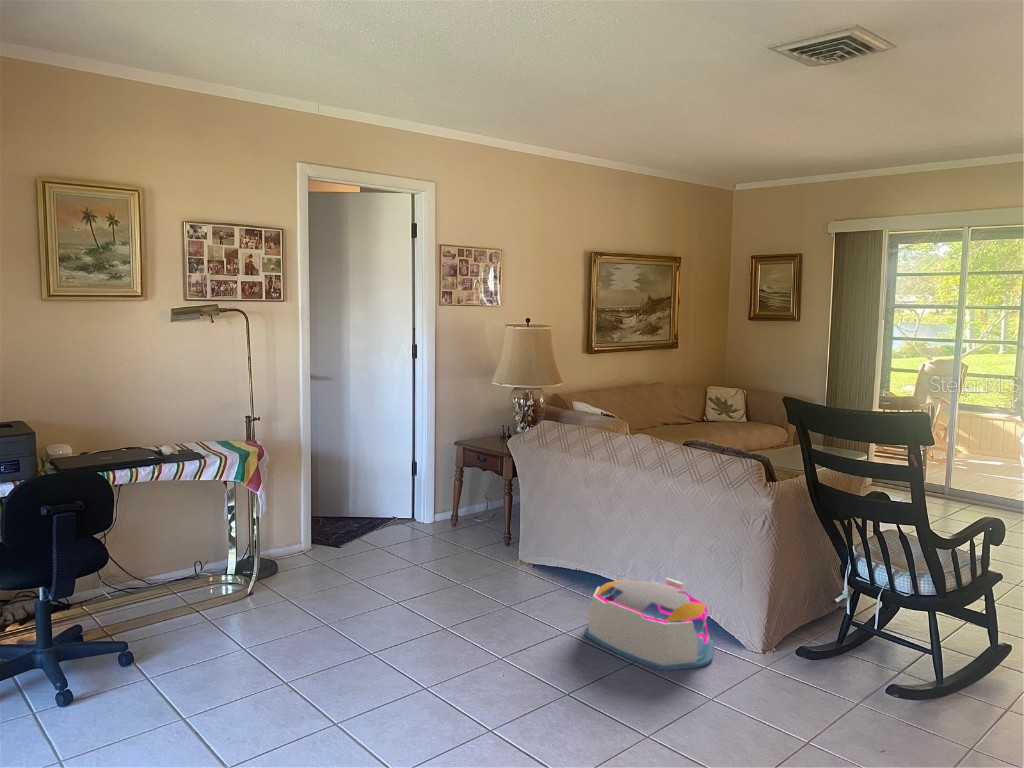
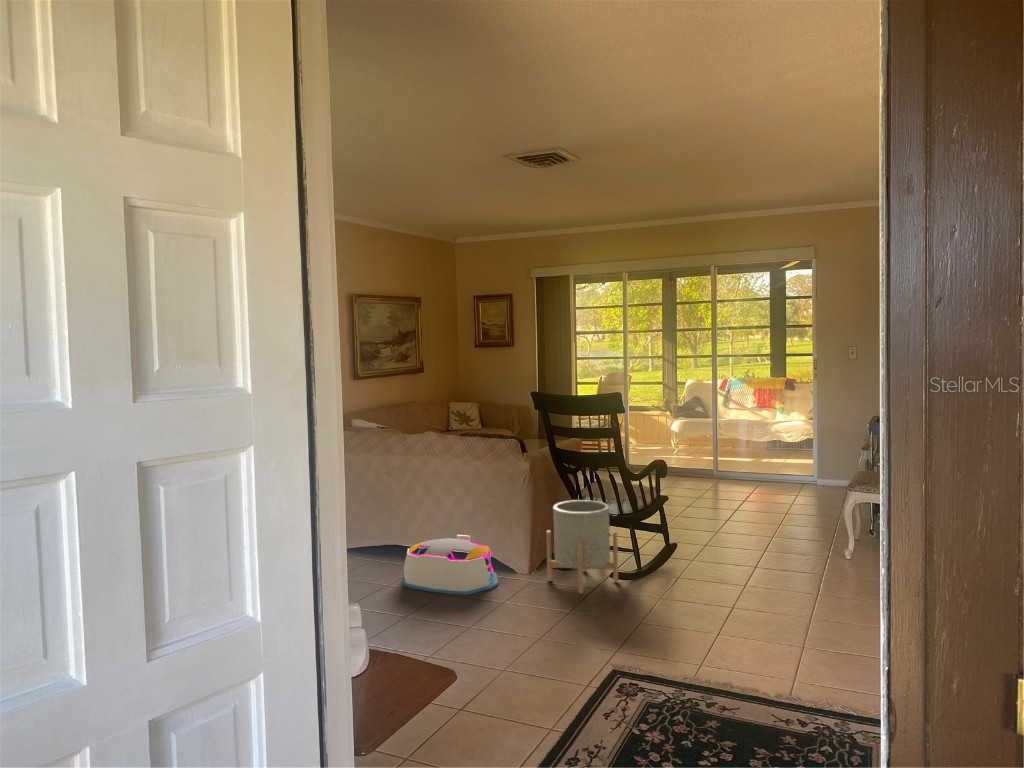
planter: none [786,561,904,708] -> present [546,500,618,593]

